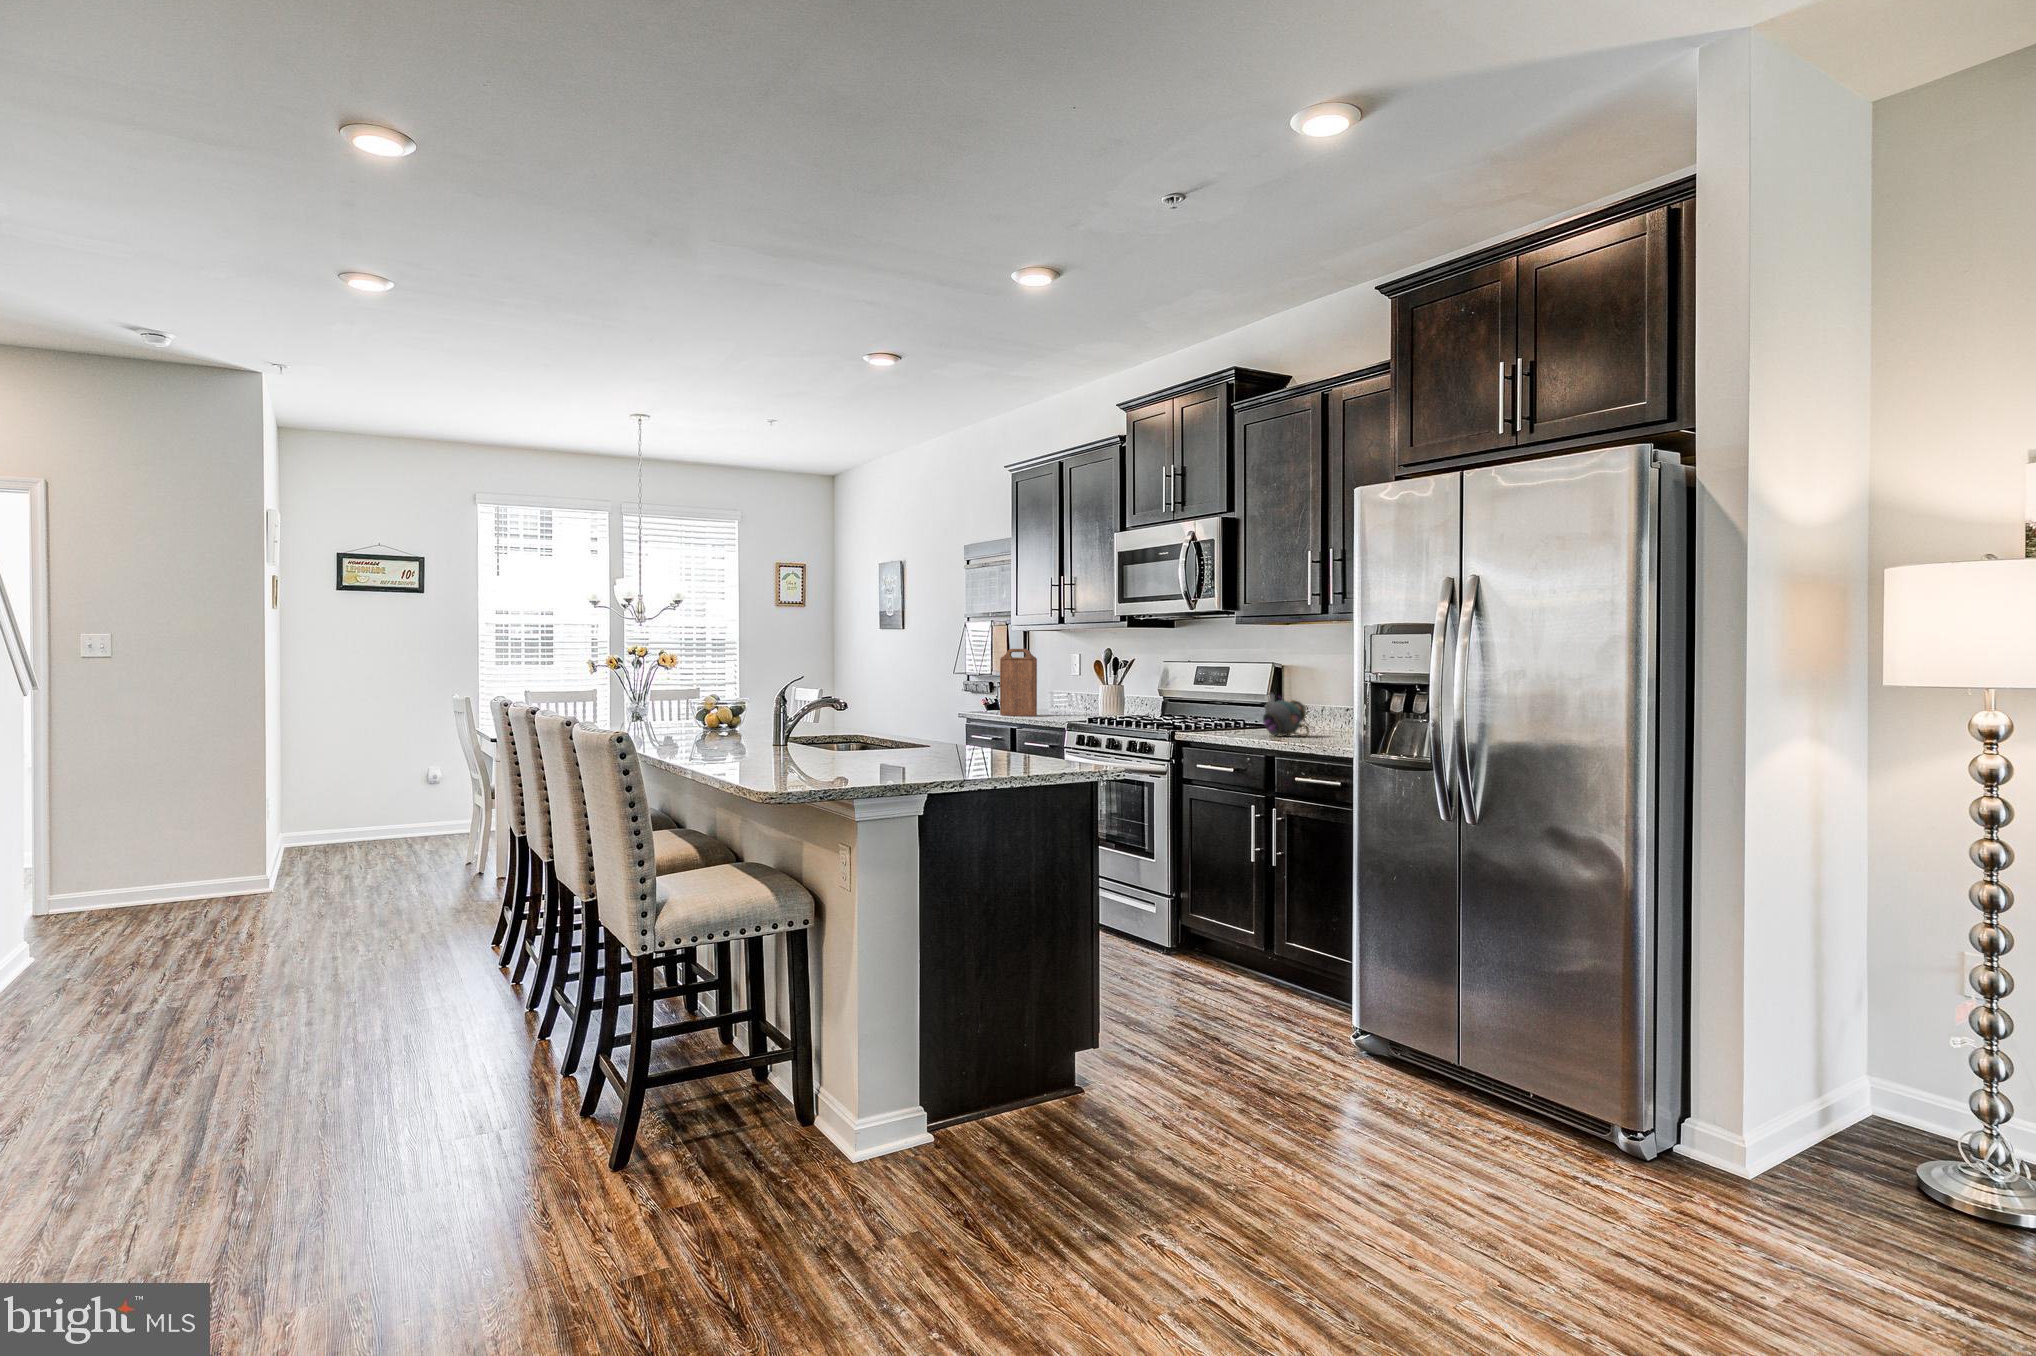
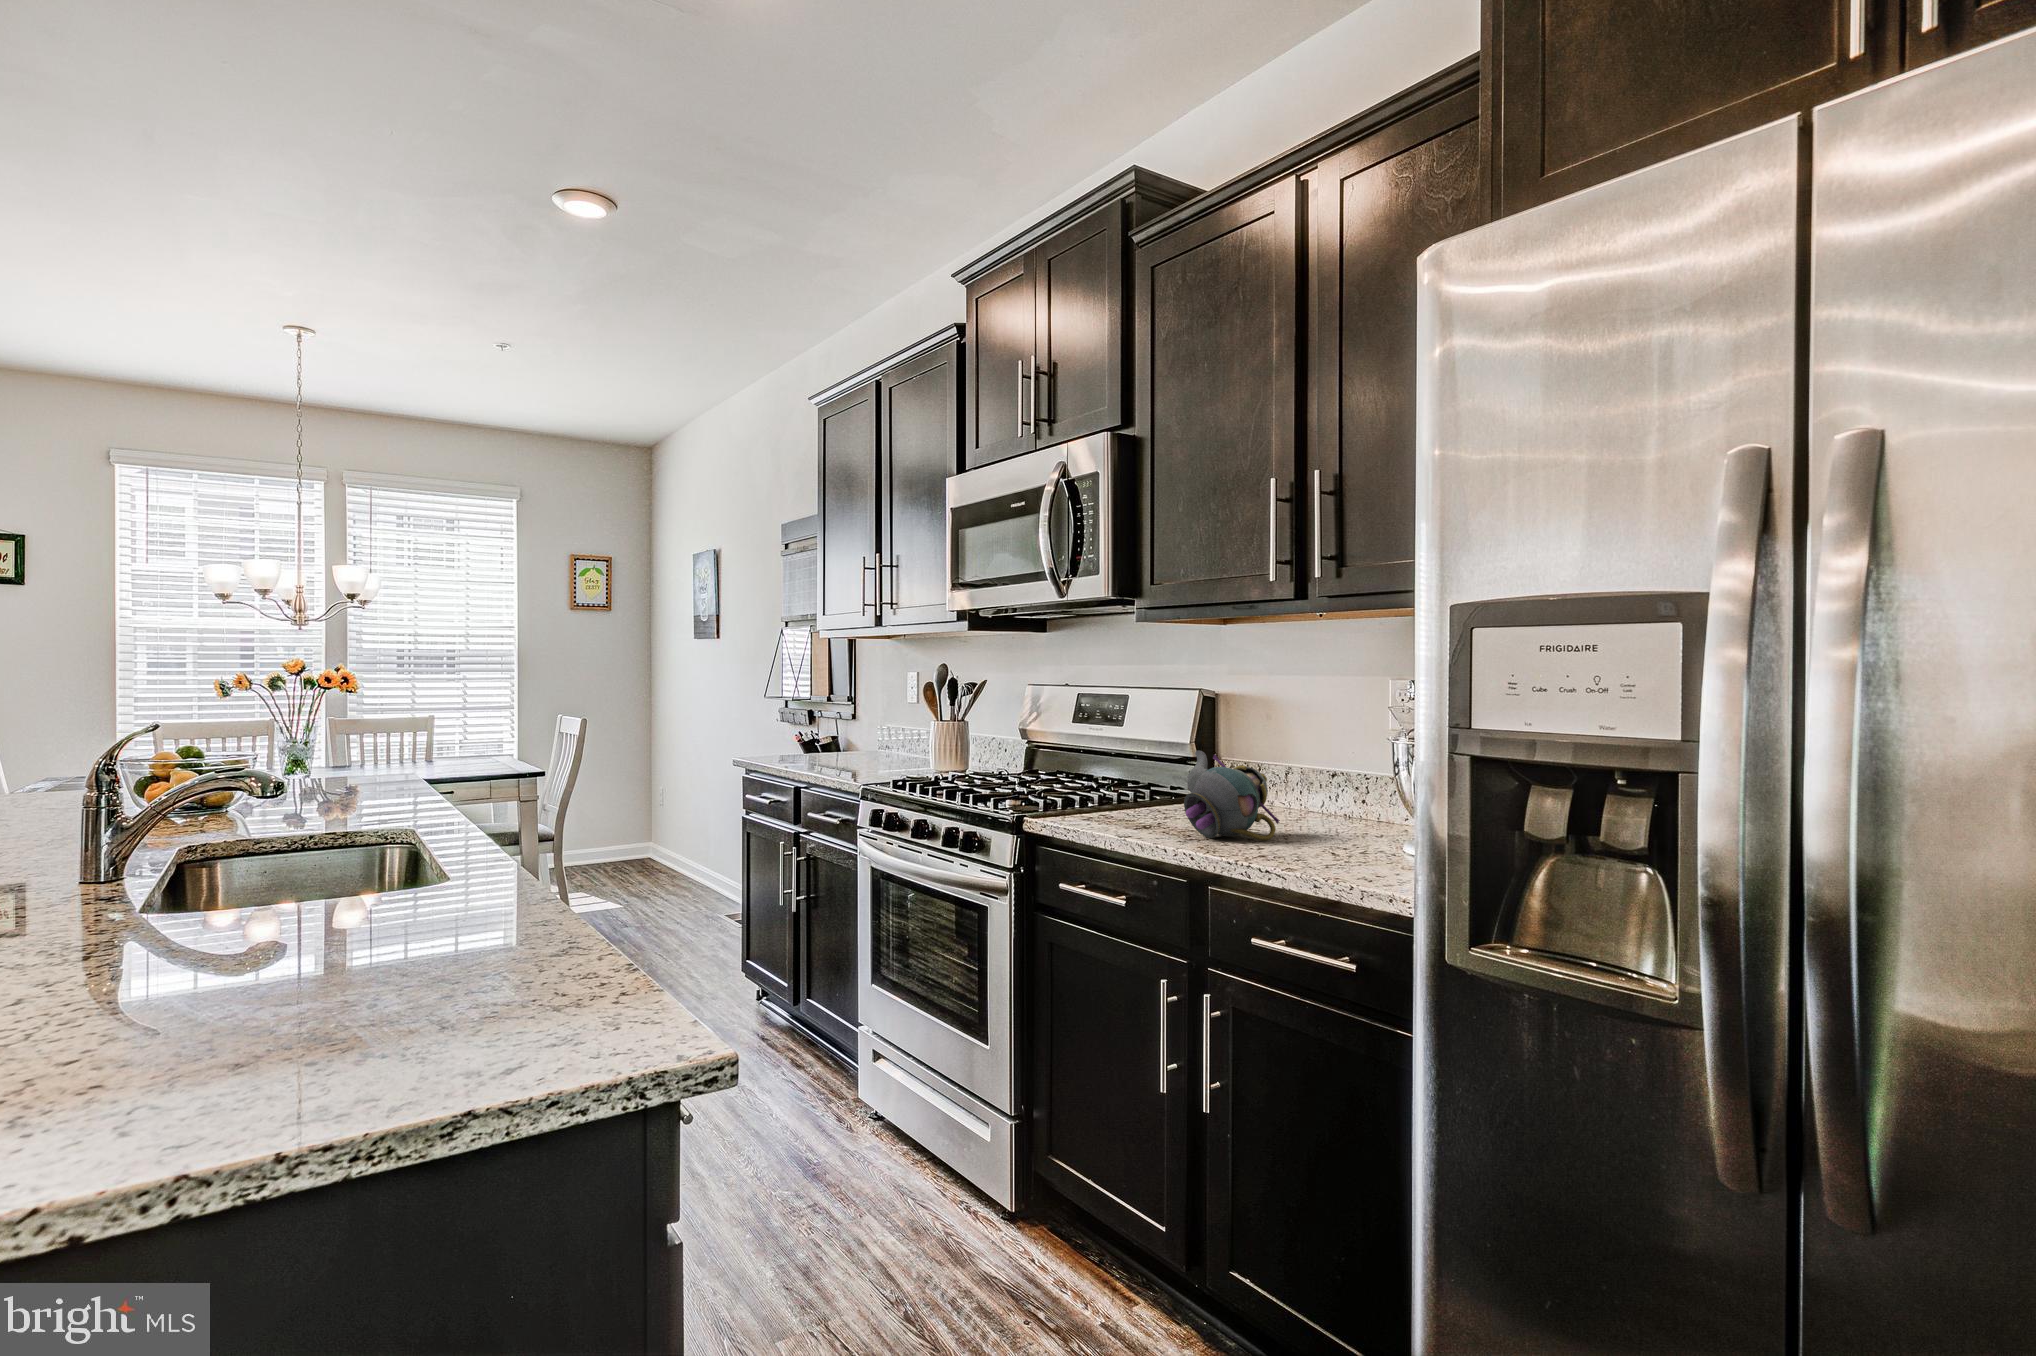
cutting board: present [1000,649,1037,716] -> none [780,664,835,769]

